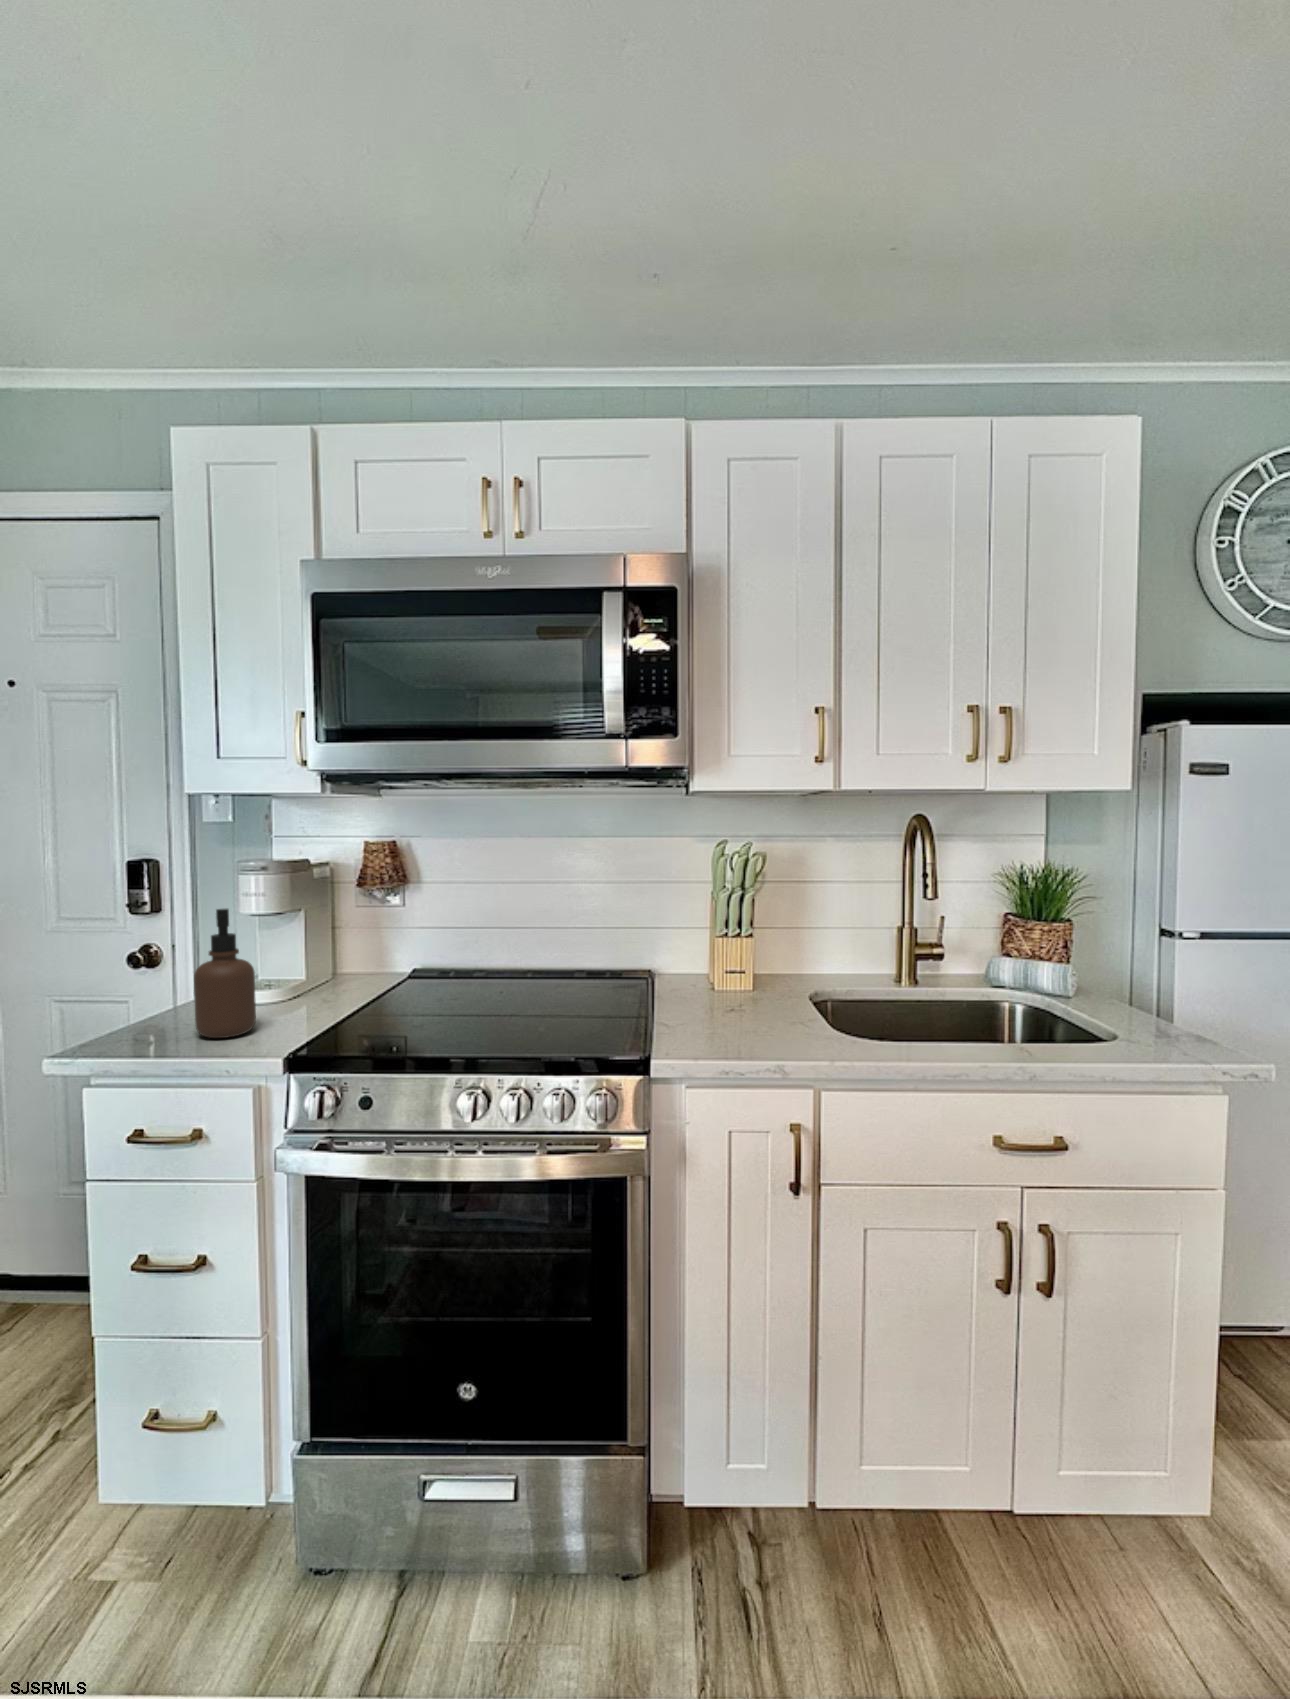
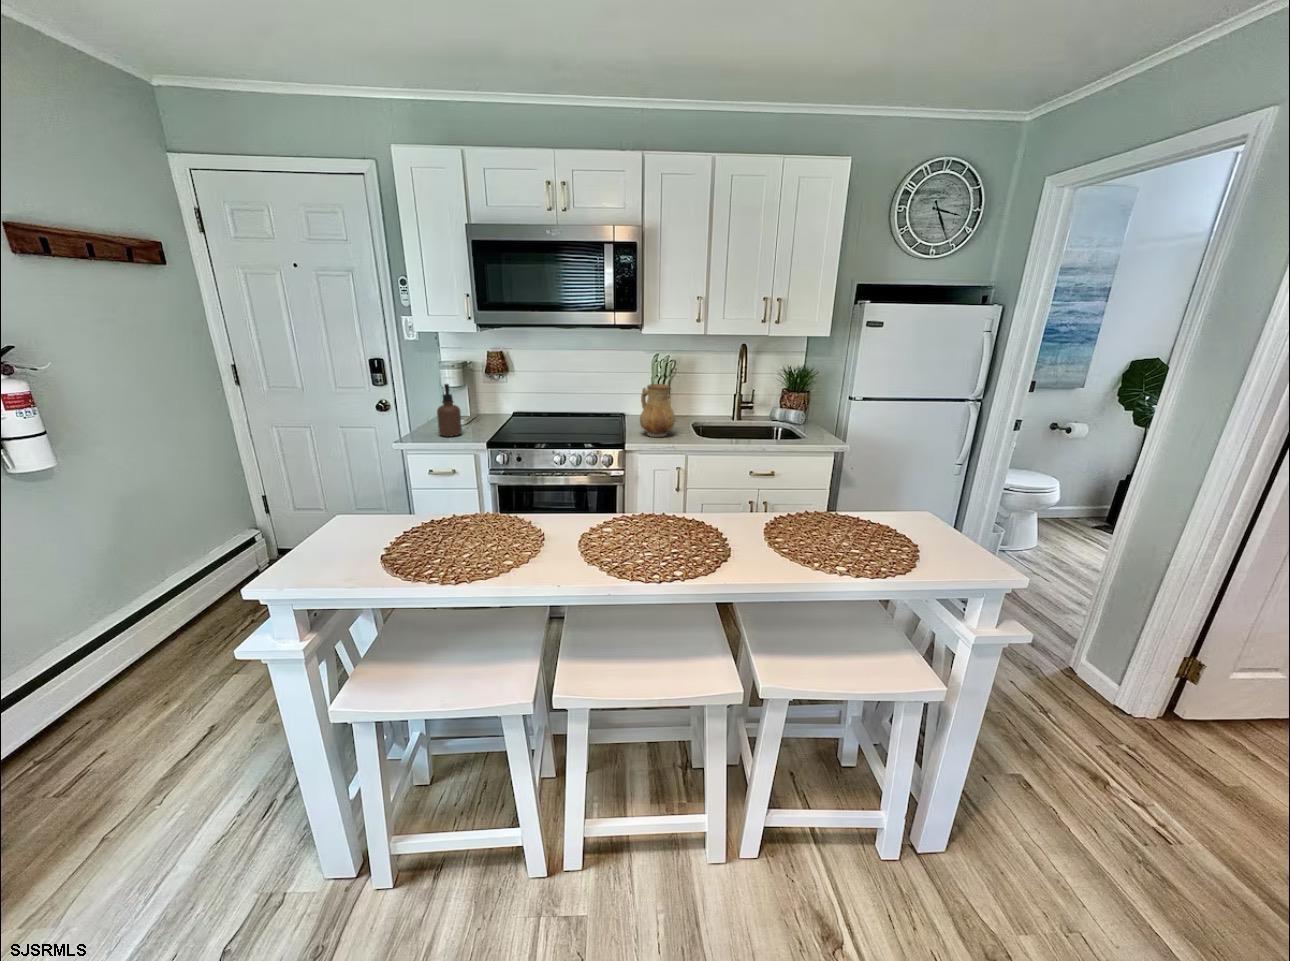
ceramic pitcher: none [690,904,777,1035] -> present [640,384,675,437]

